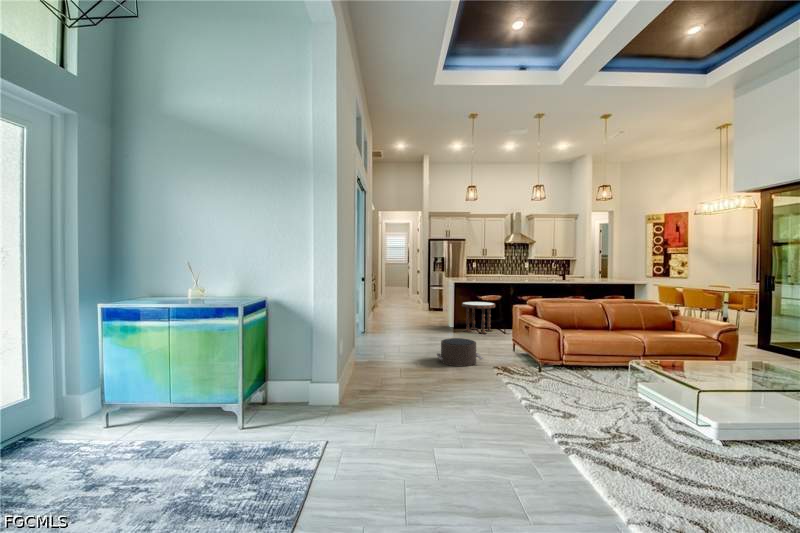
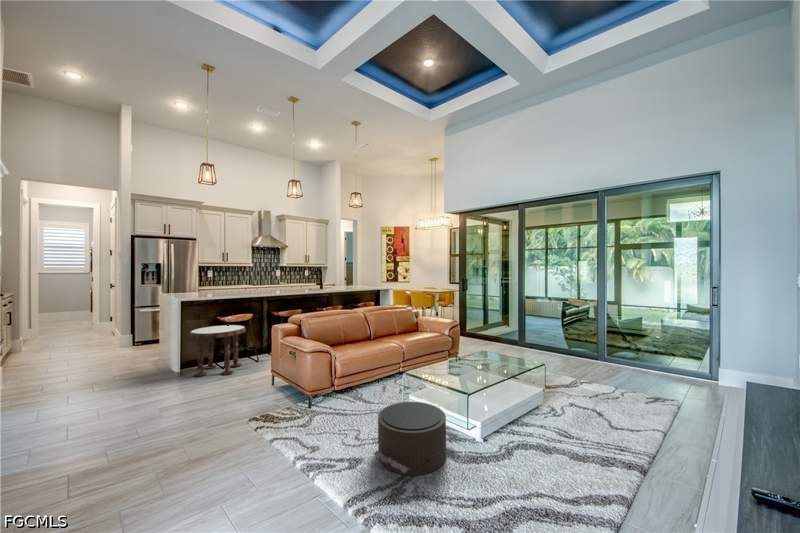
pouf: present [437,338,483,366] -> present [374,402,458,475]

